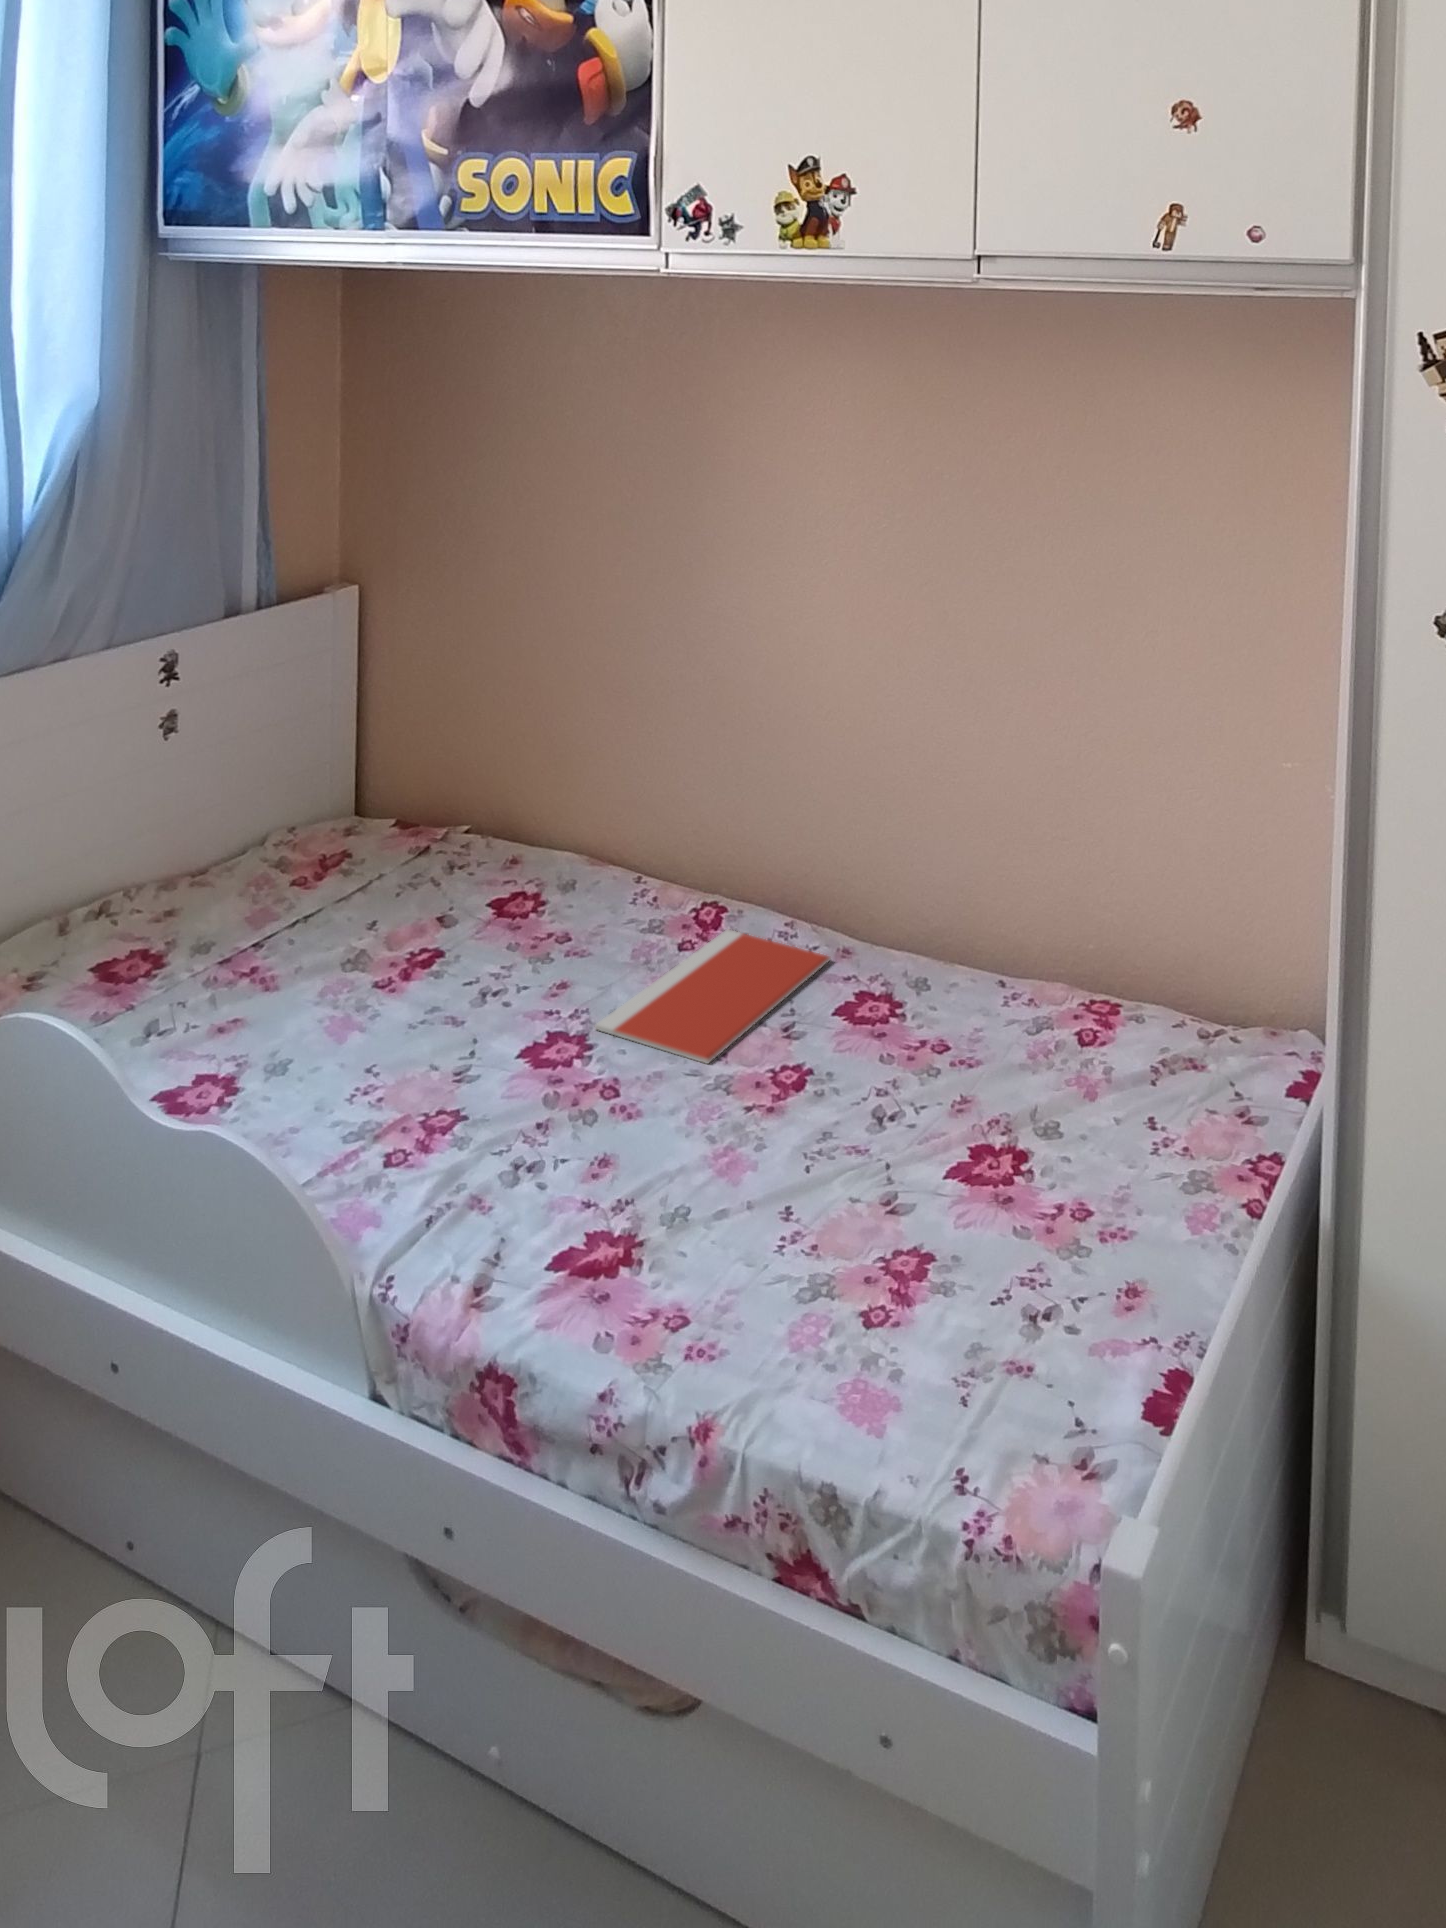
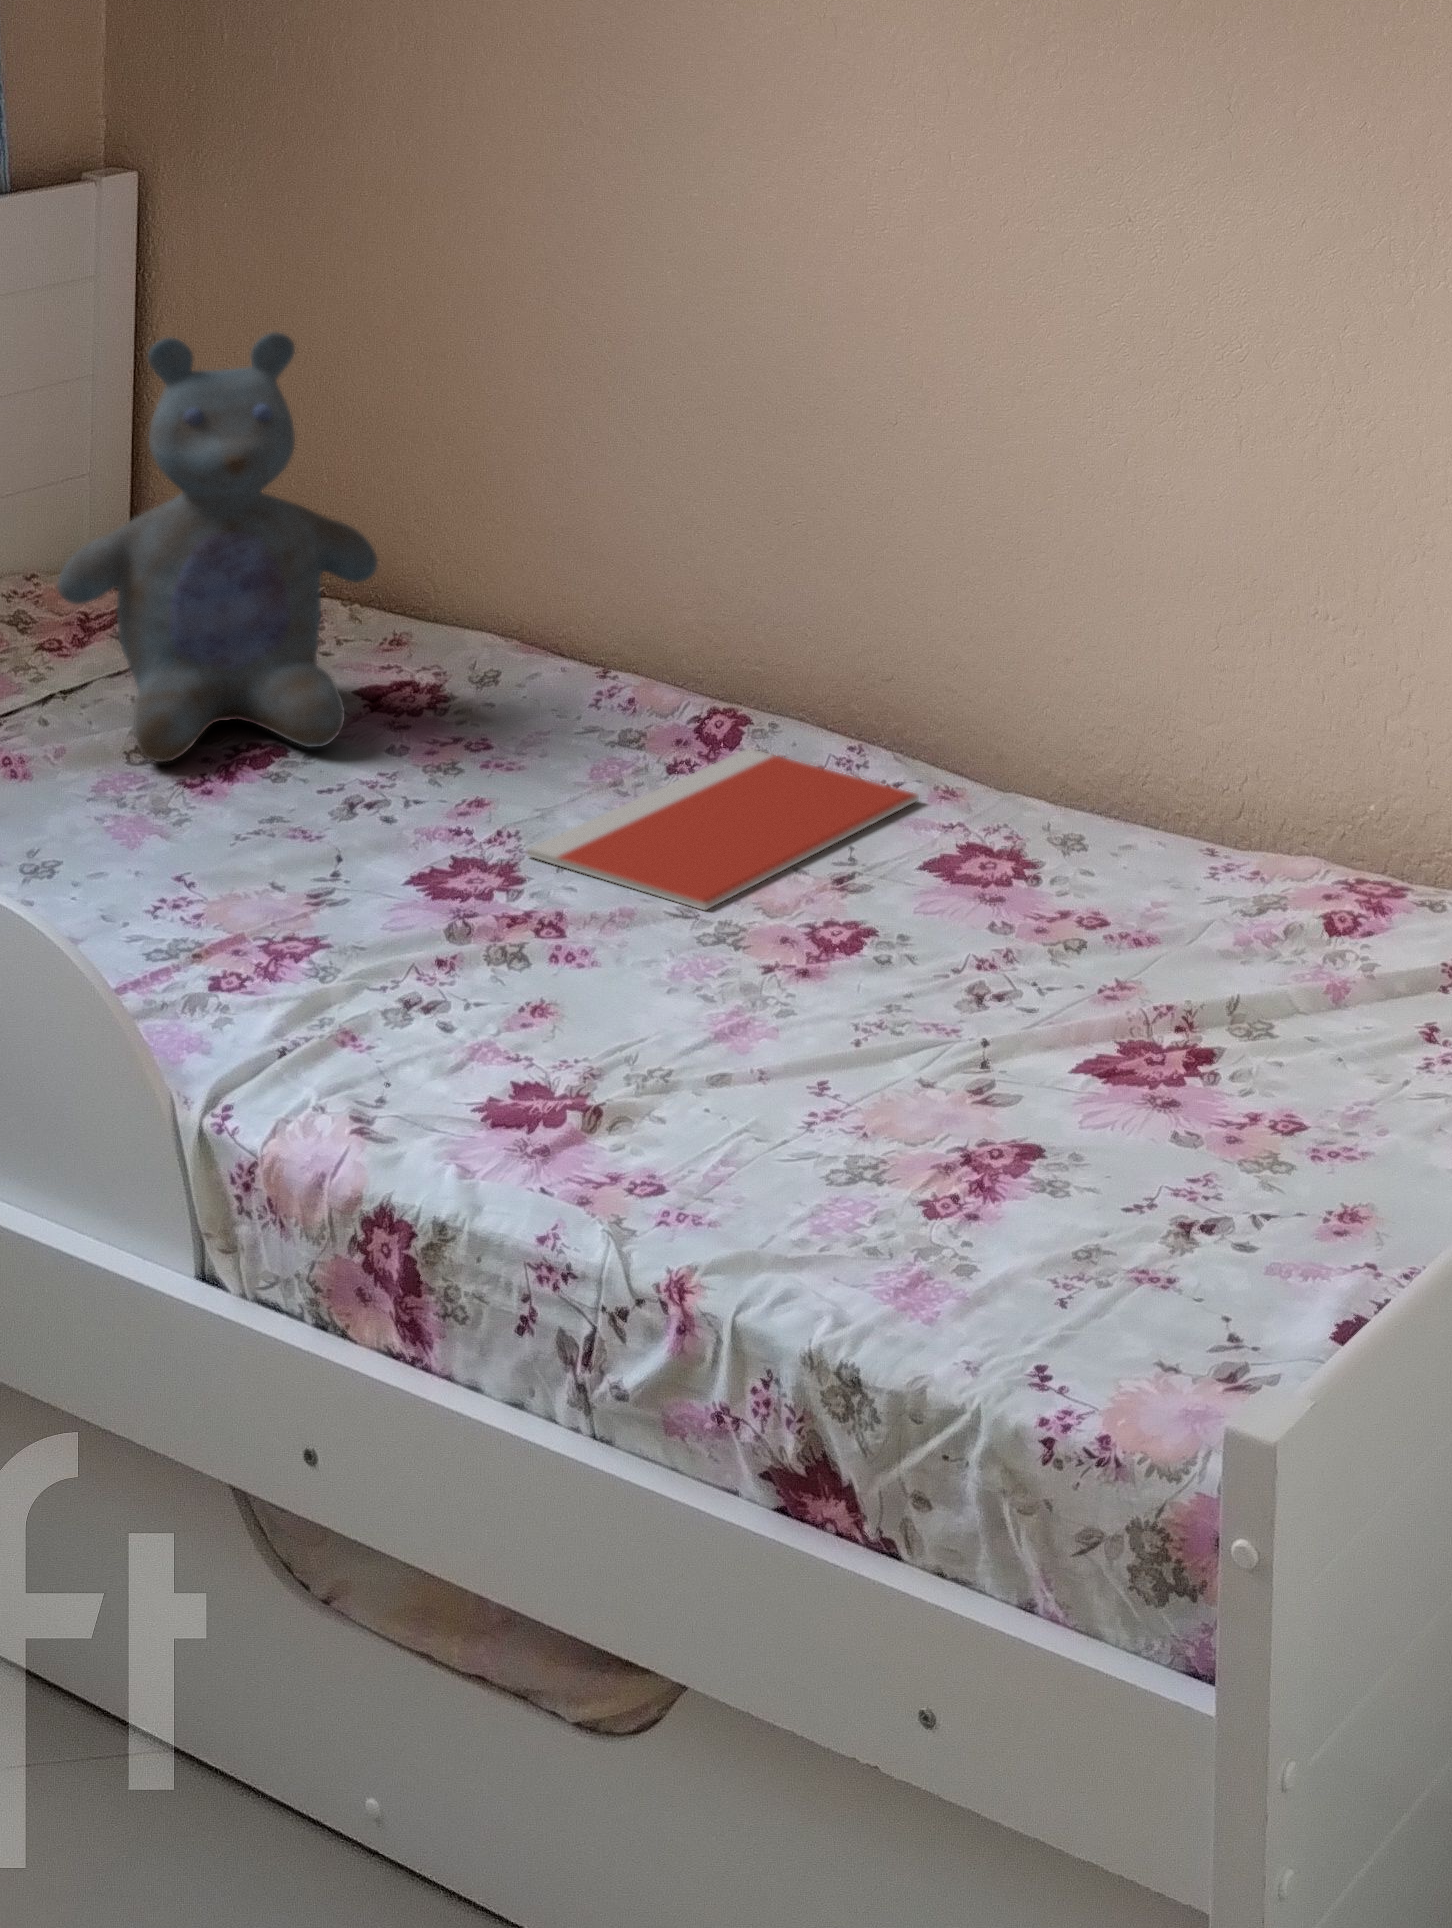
stuffed bear: none [296,695,501,974] -> present [57,332,378,762]

